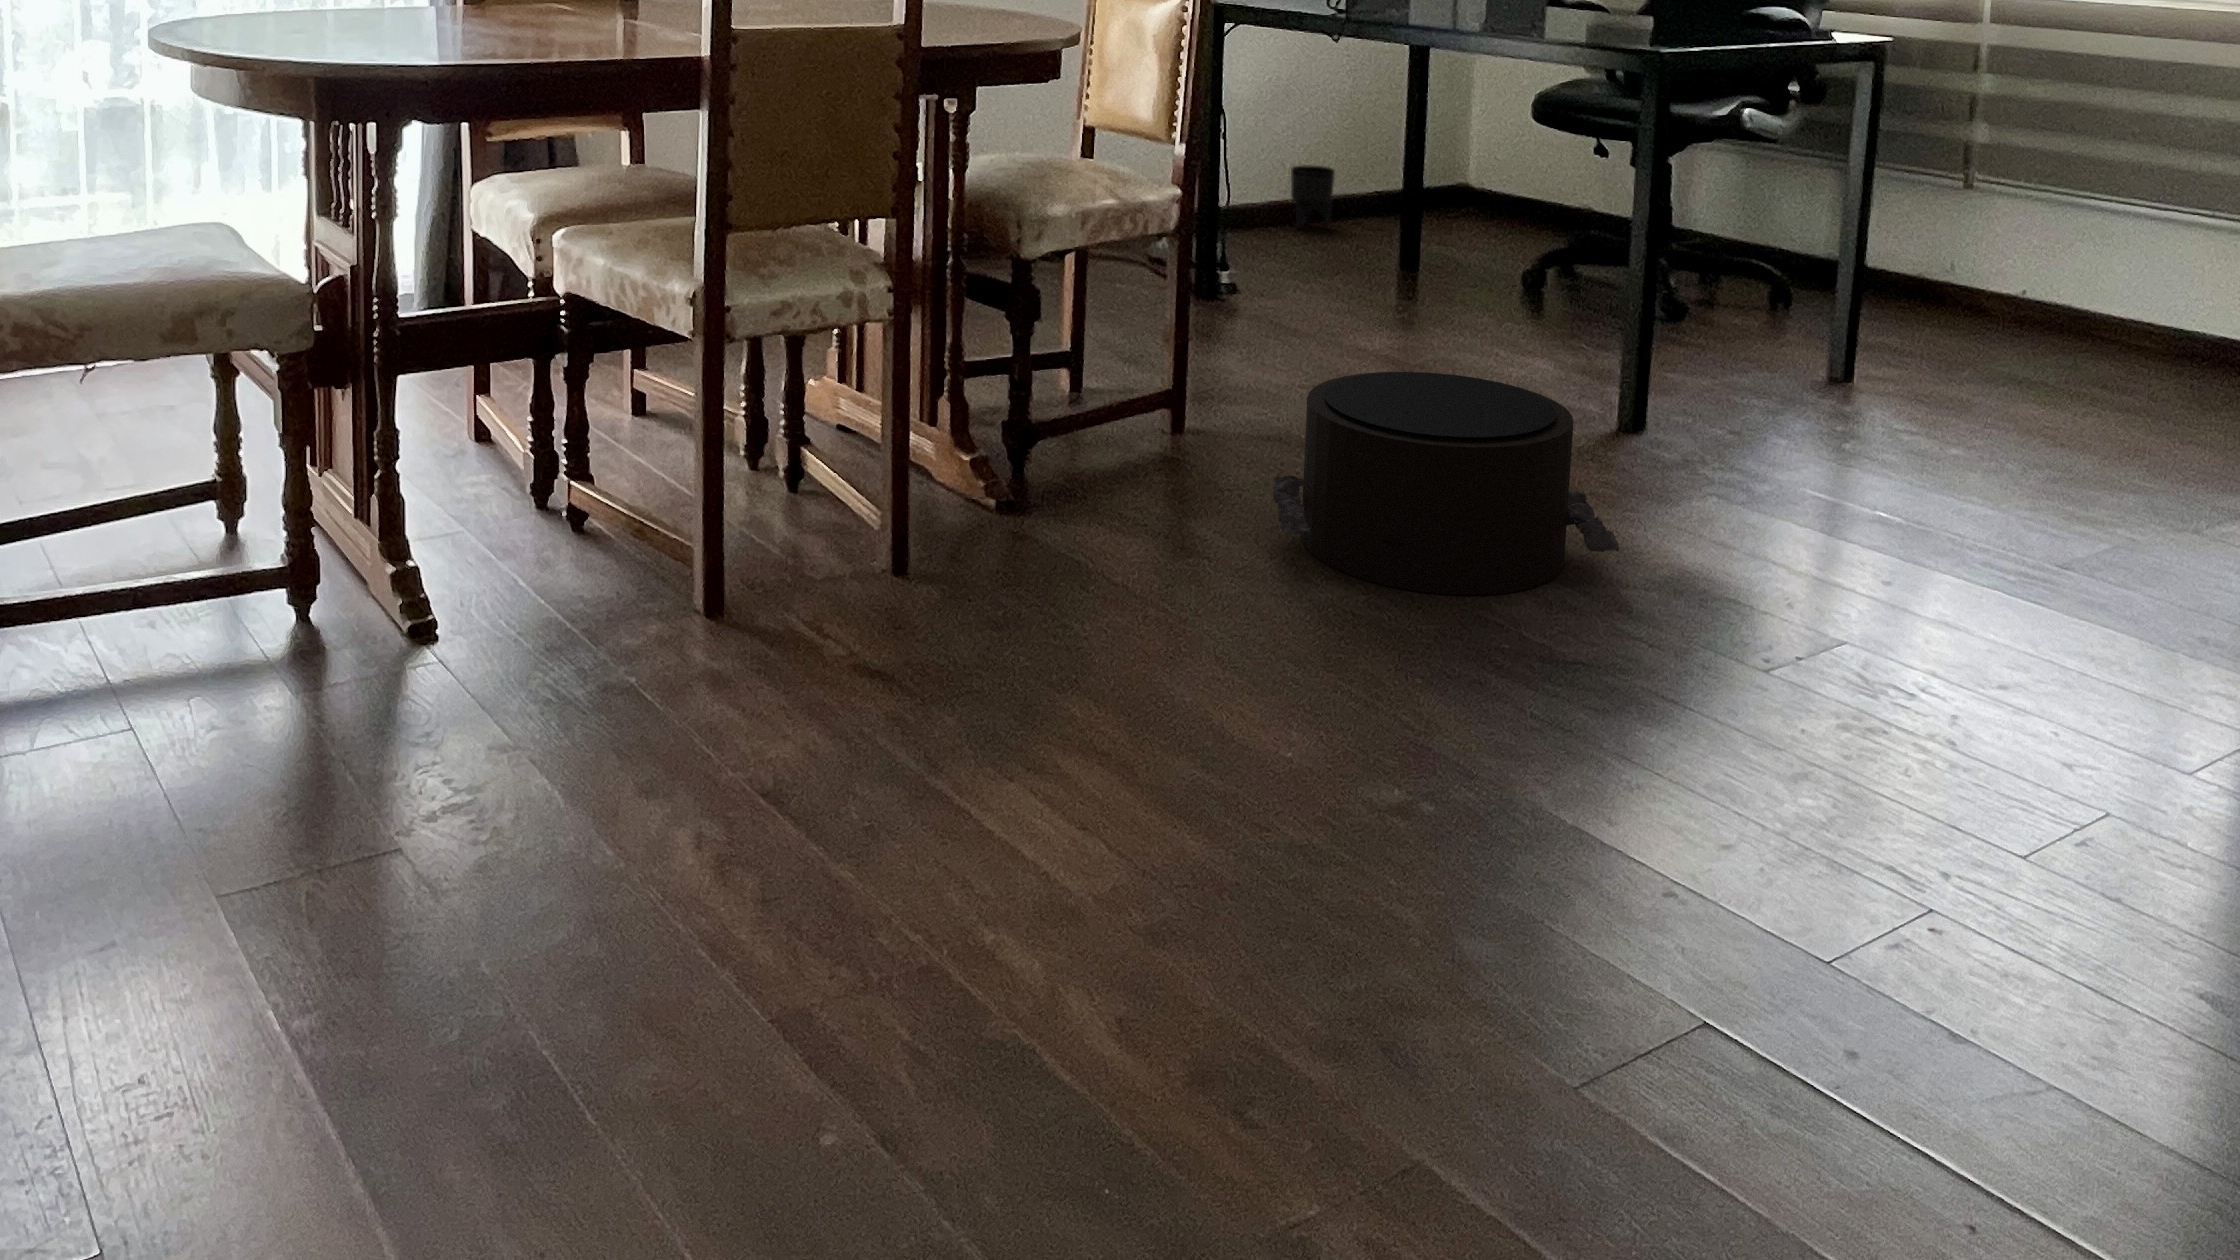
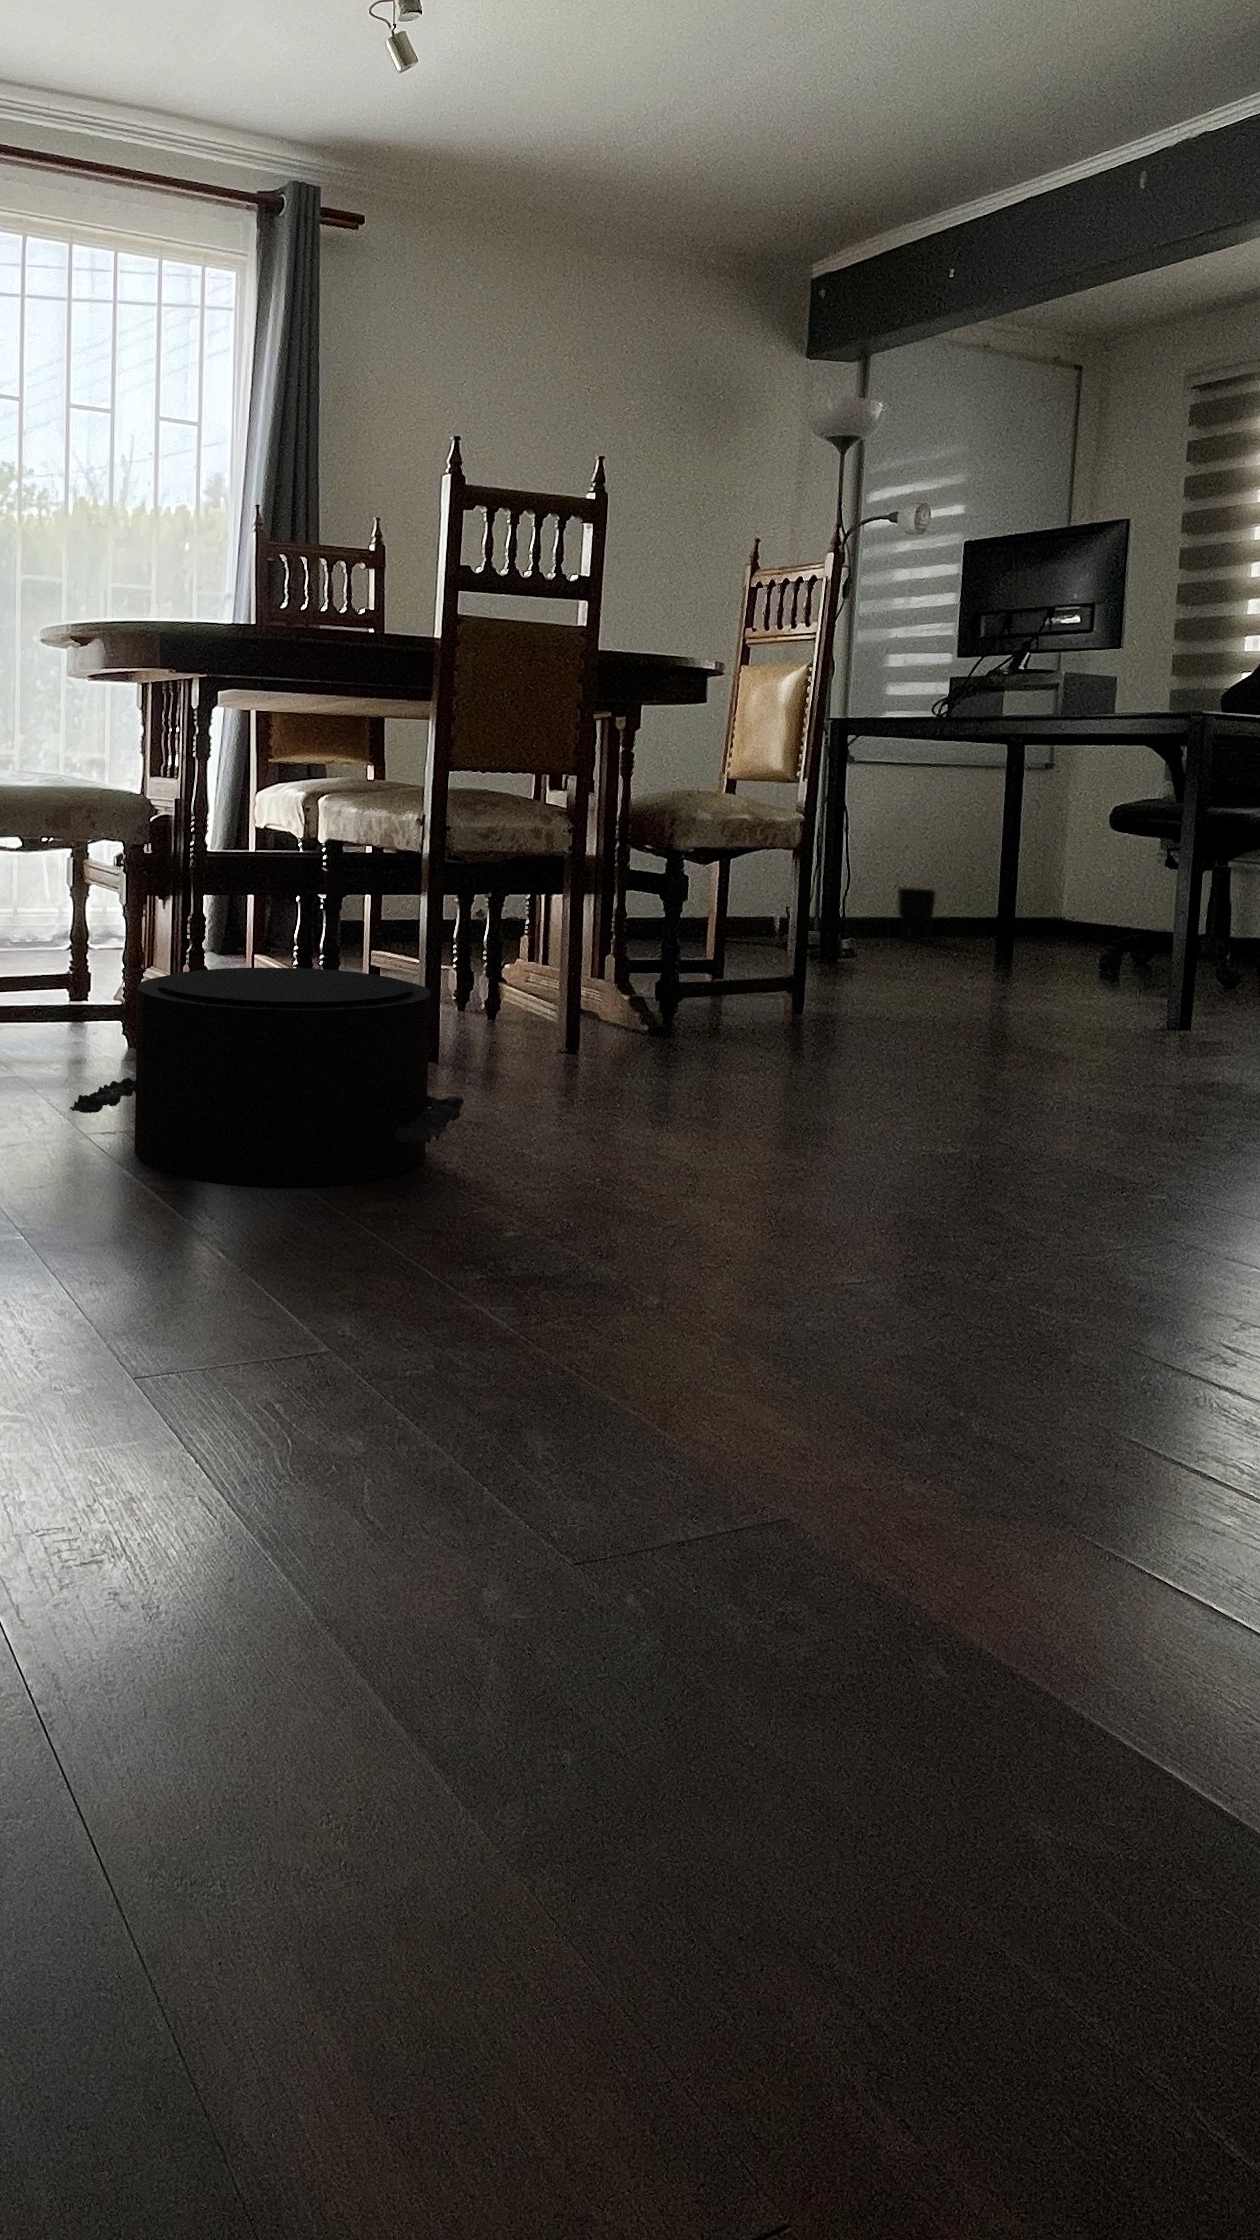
pouf: present [1273,372,1619,595] -> present [70,967,464,1186]

